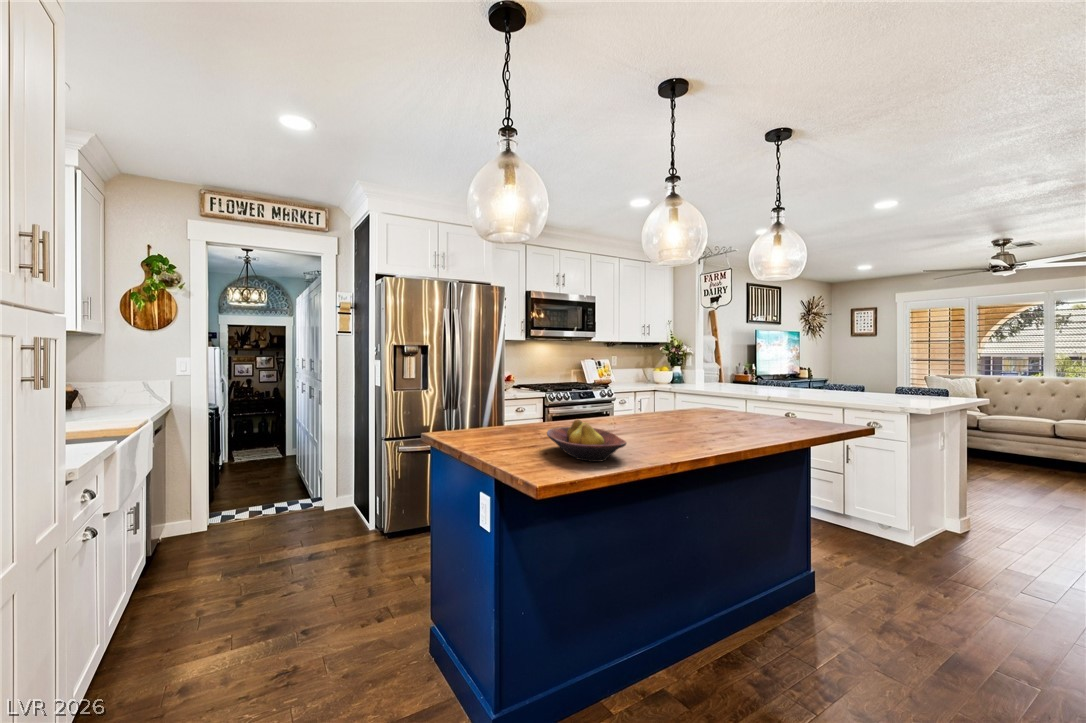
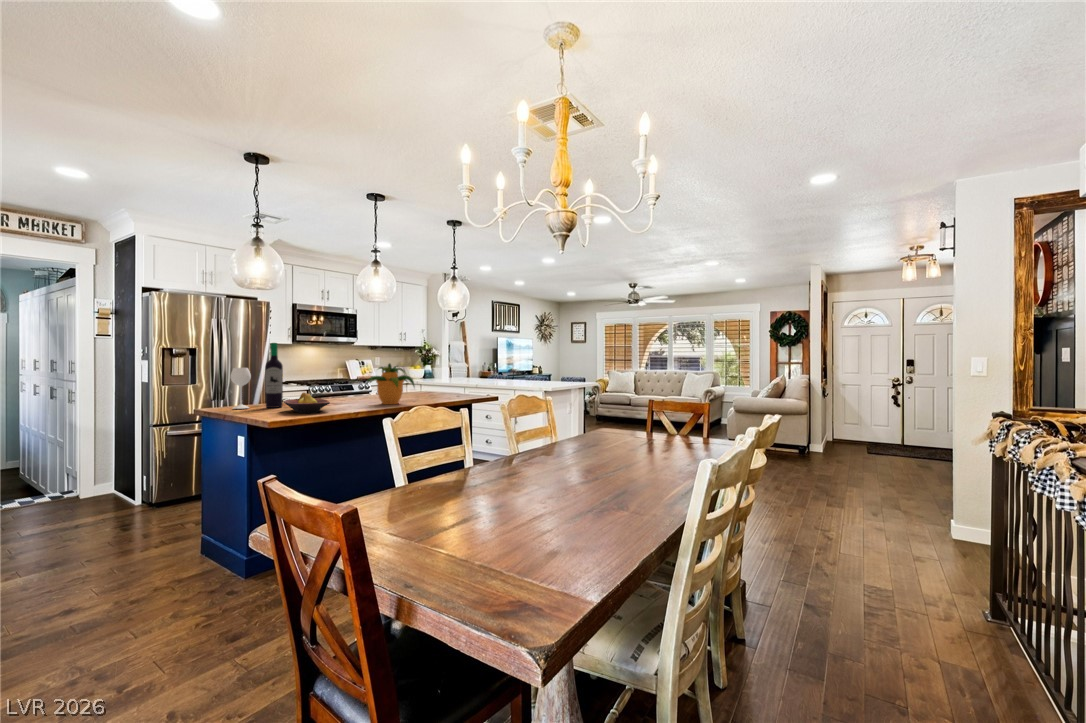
wine bottle: none [468,334,538,438] -> present [230,343,283,409]
potted plant: none [667,368,754,442] -> present [367,363,415,404]

